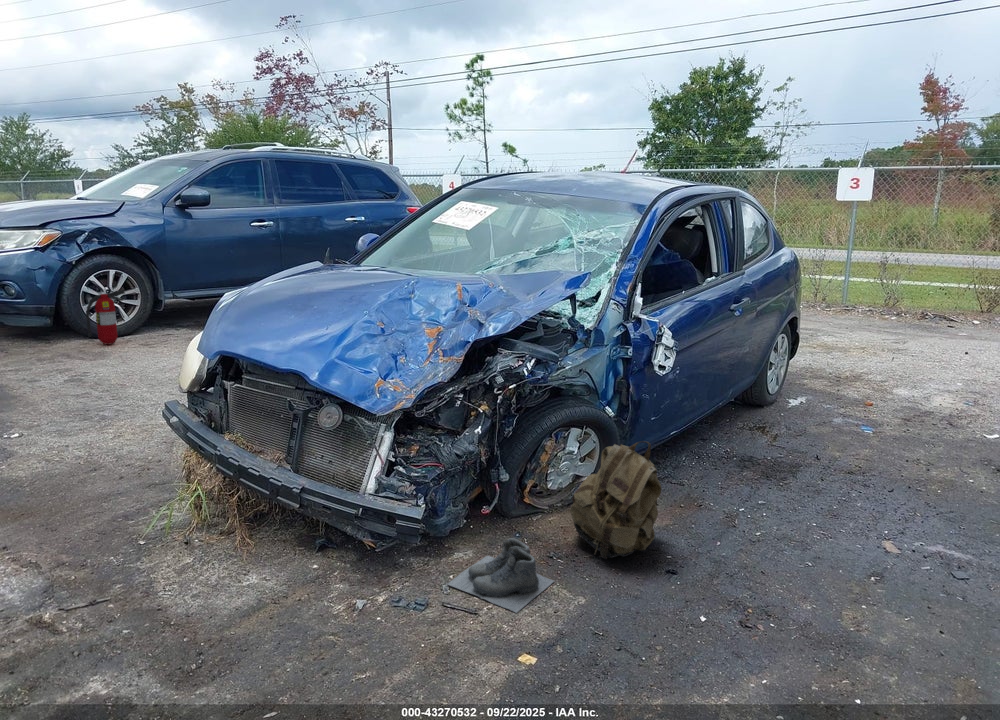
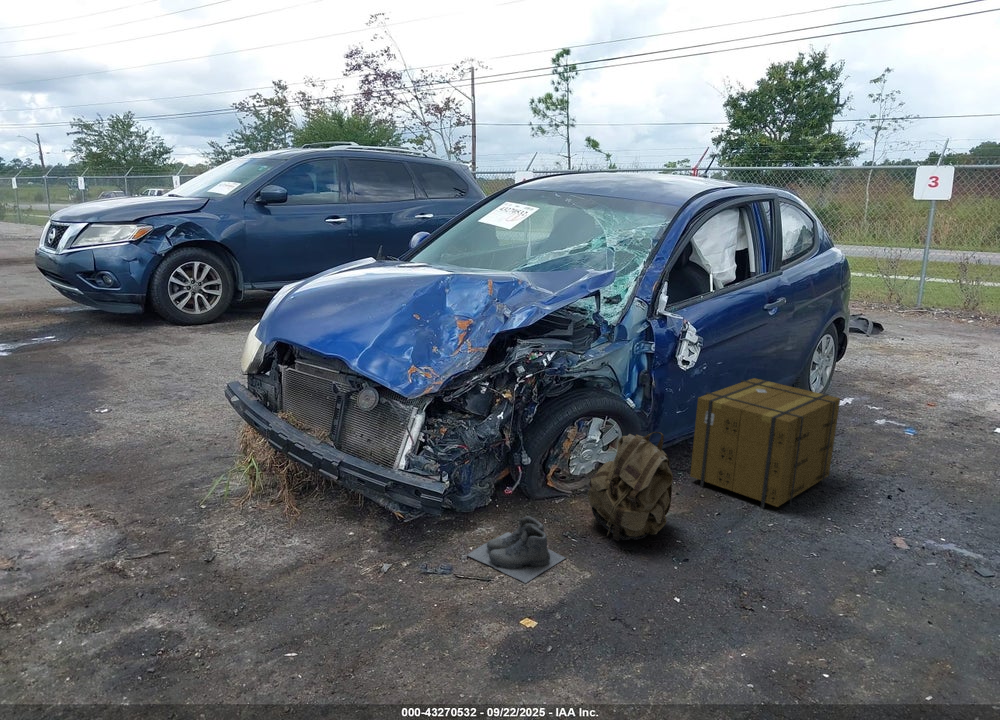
fire extinguisher: present [86,290,125,344] -> none [173,281,208,331]
cardboard box: none [666,380,813,516] -> present [690,378,840,509]

